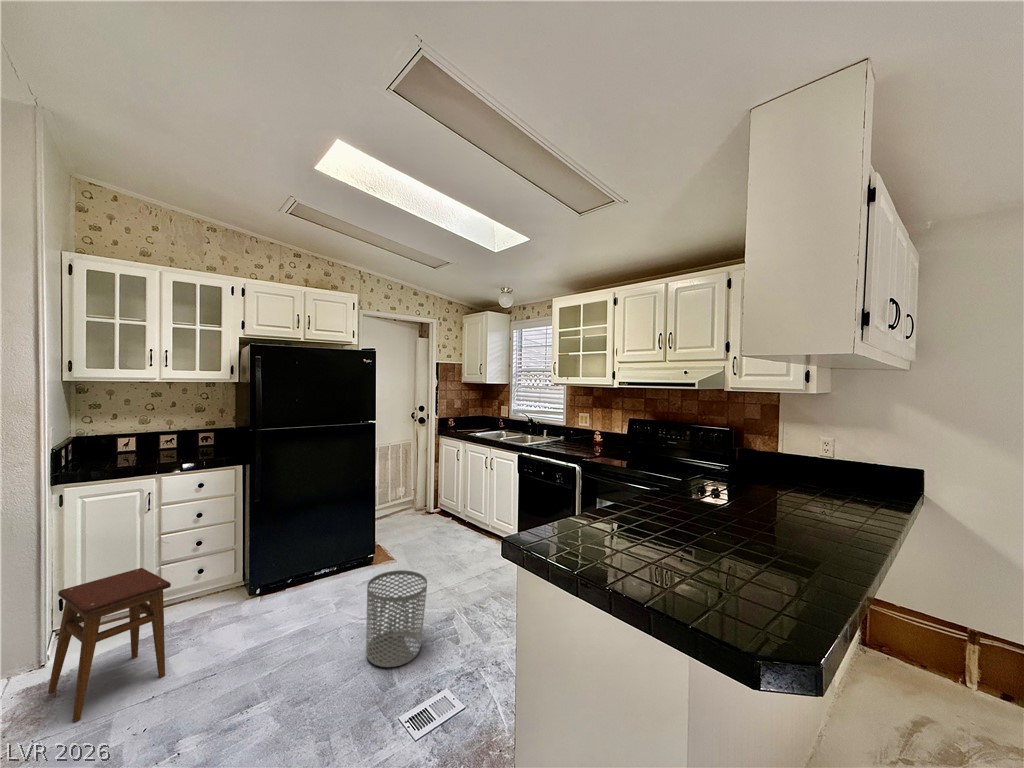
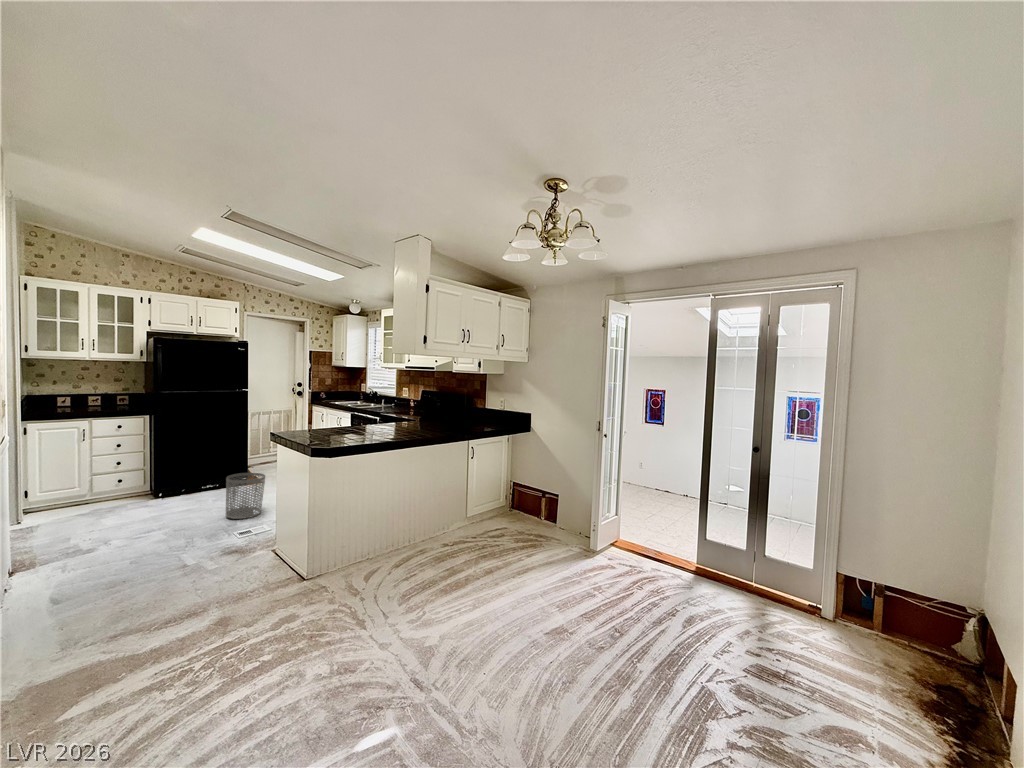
stool: present [48,568,171,721] -> none [28,469,103,538]

